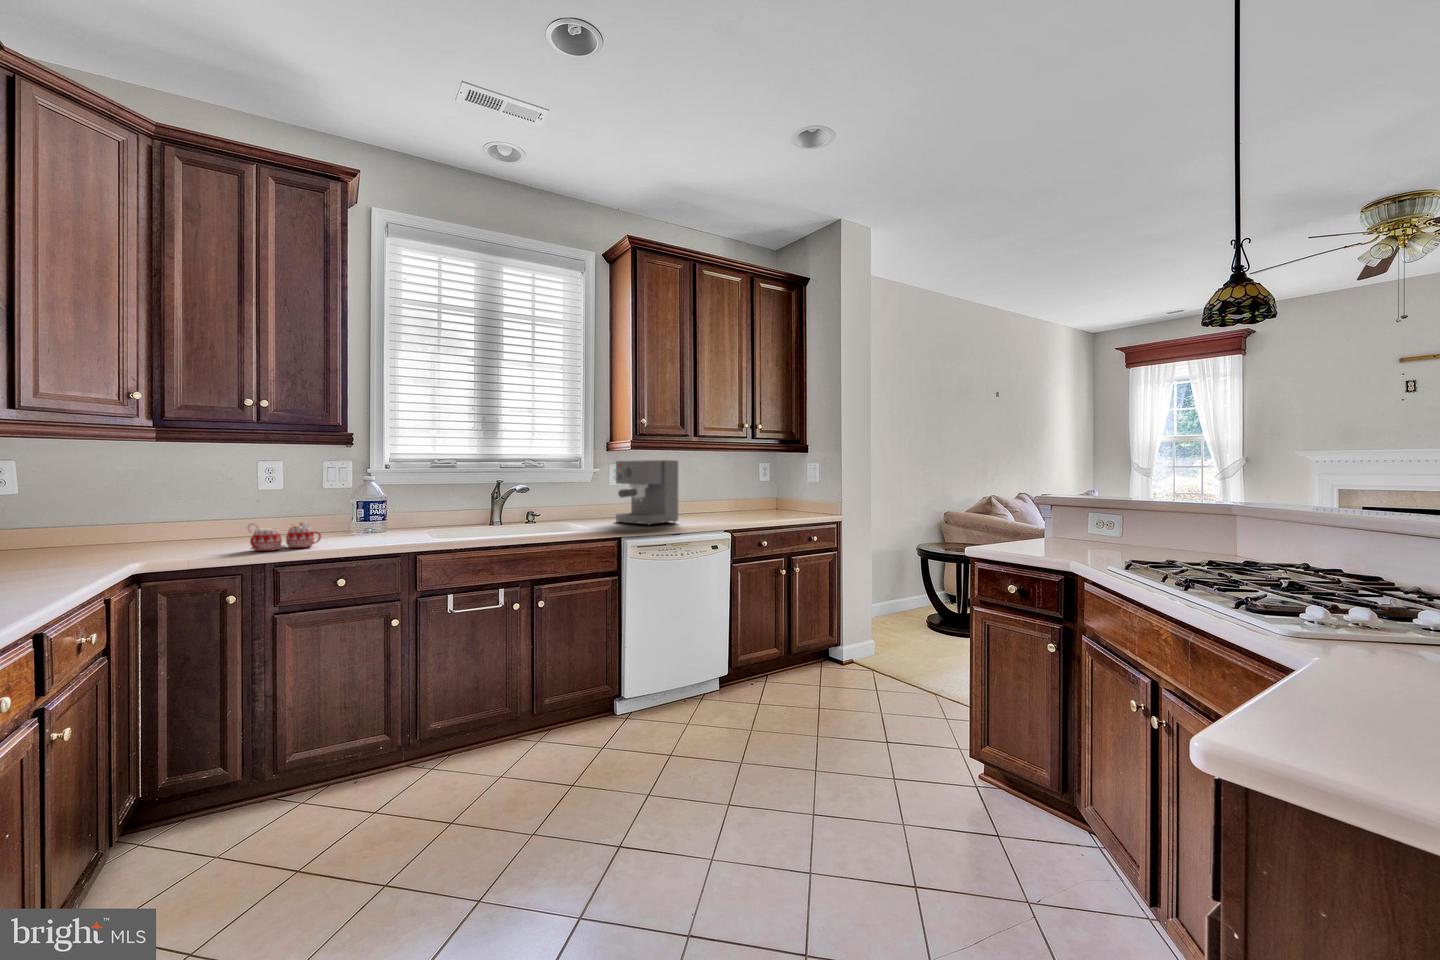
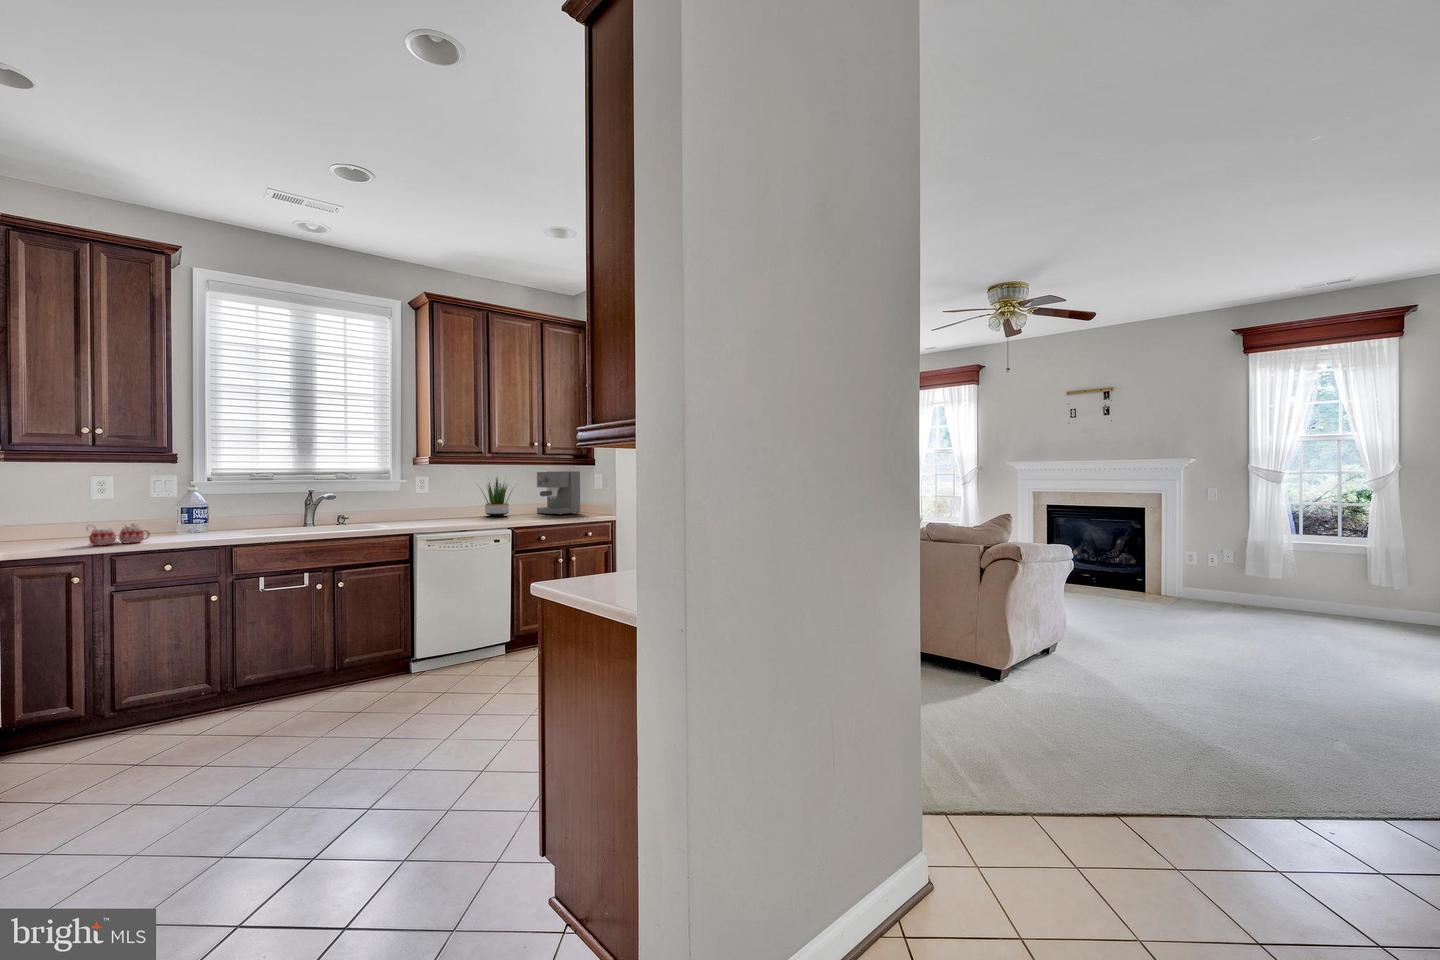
coffee maker: present [616,460,678,525] -> present [537,471,580,515]
potted plant: none [672,467,724,516] -> present [482,478,512,516]

